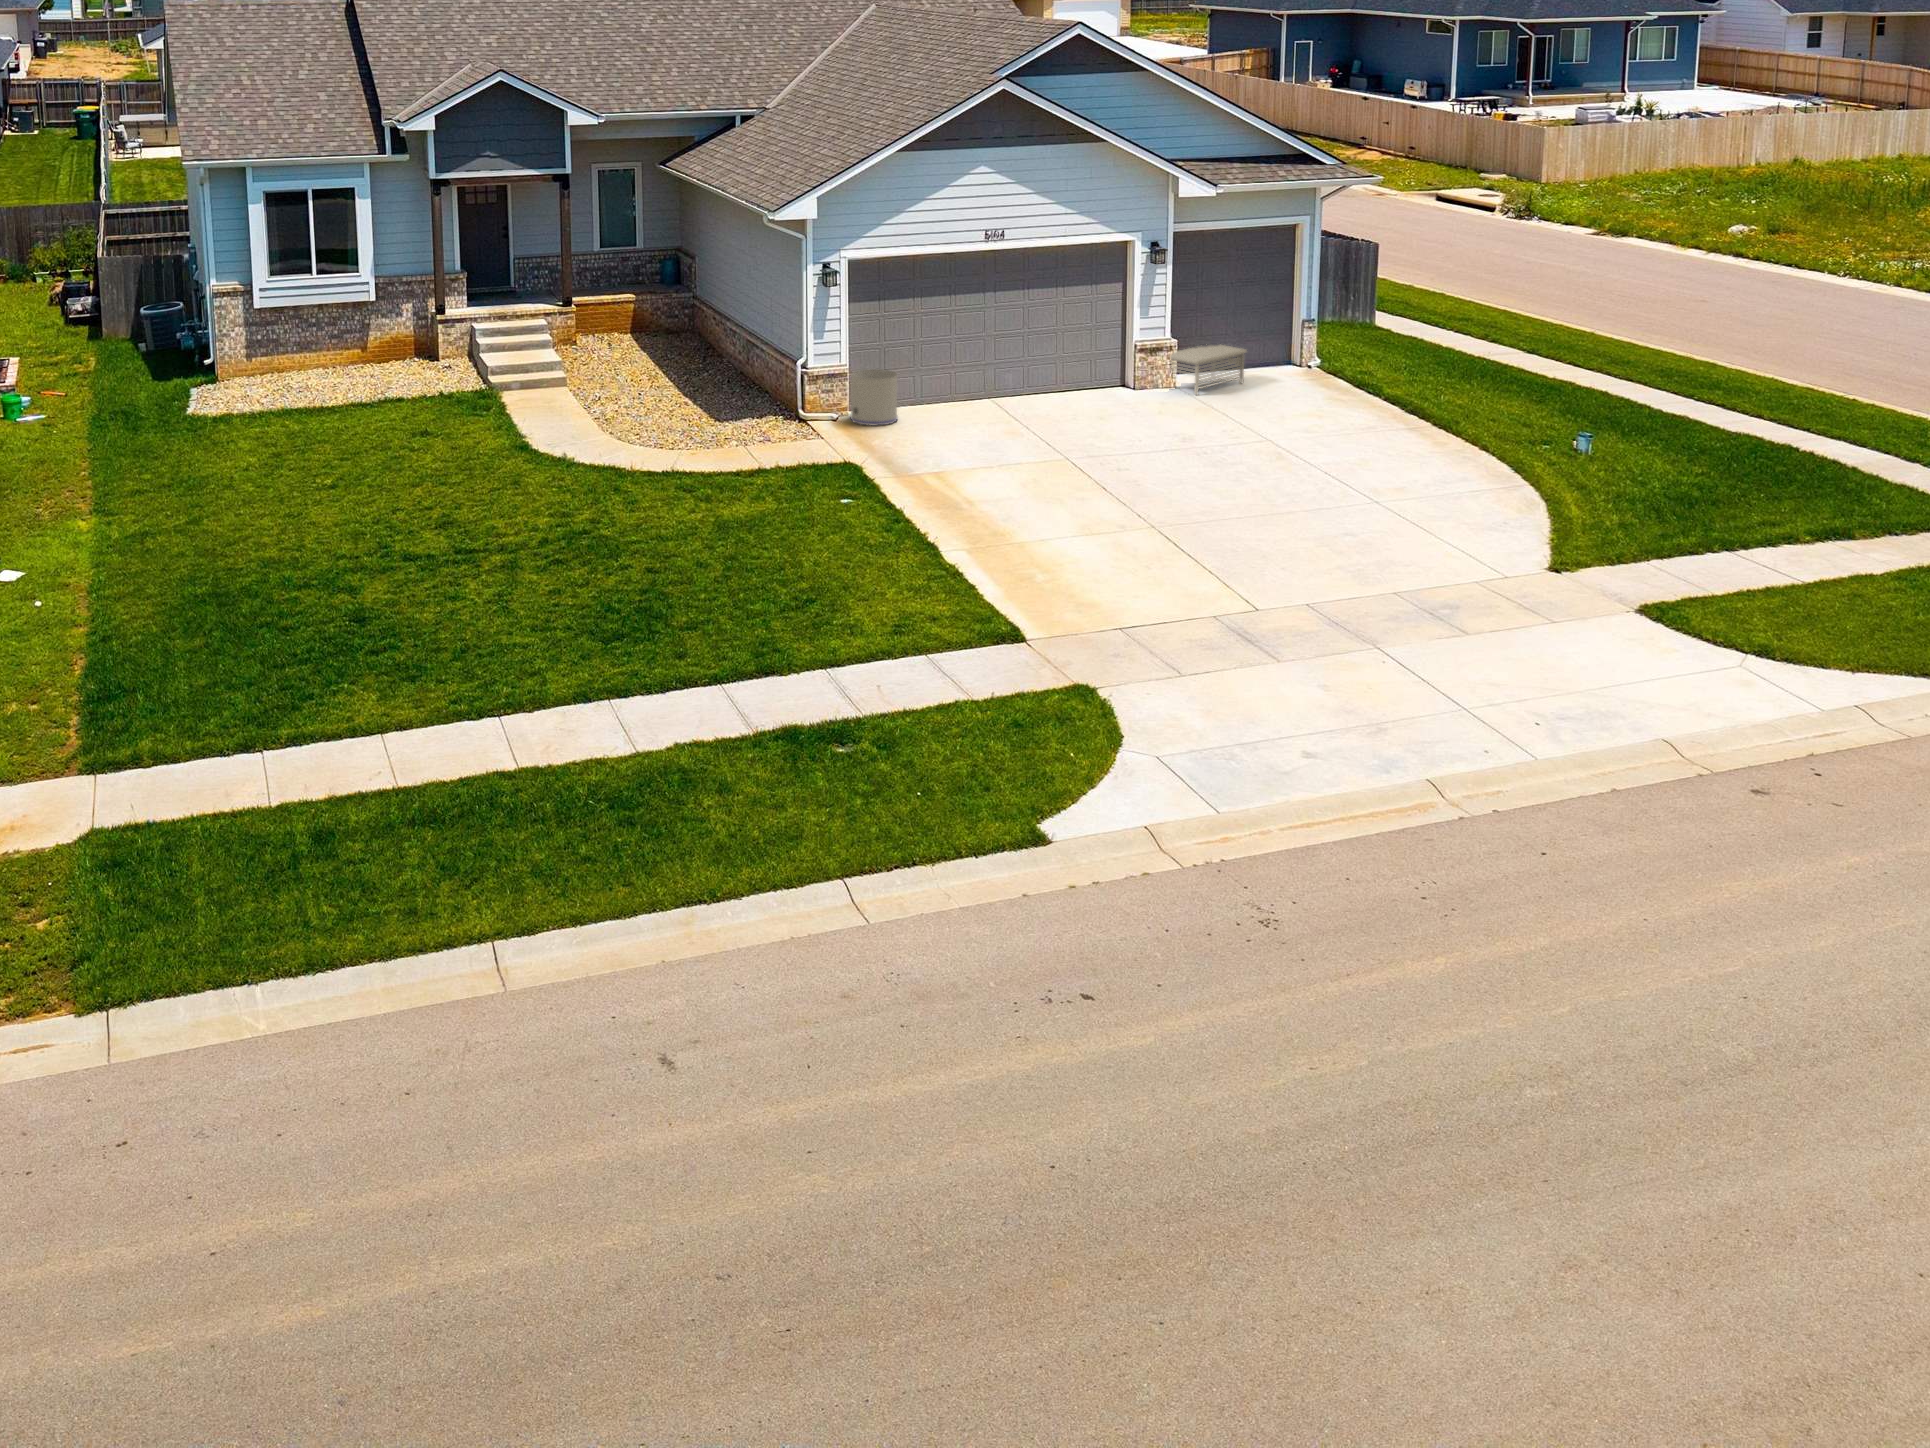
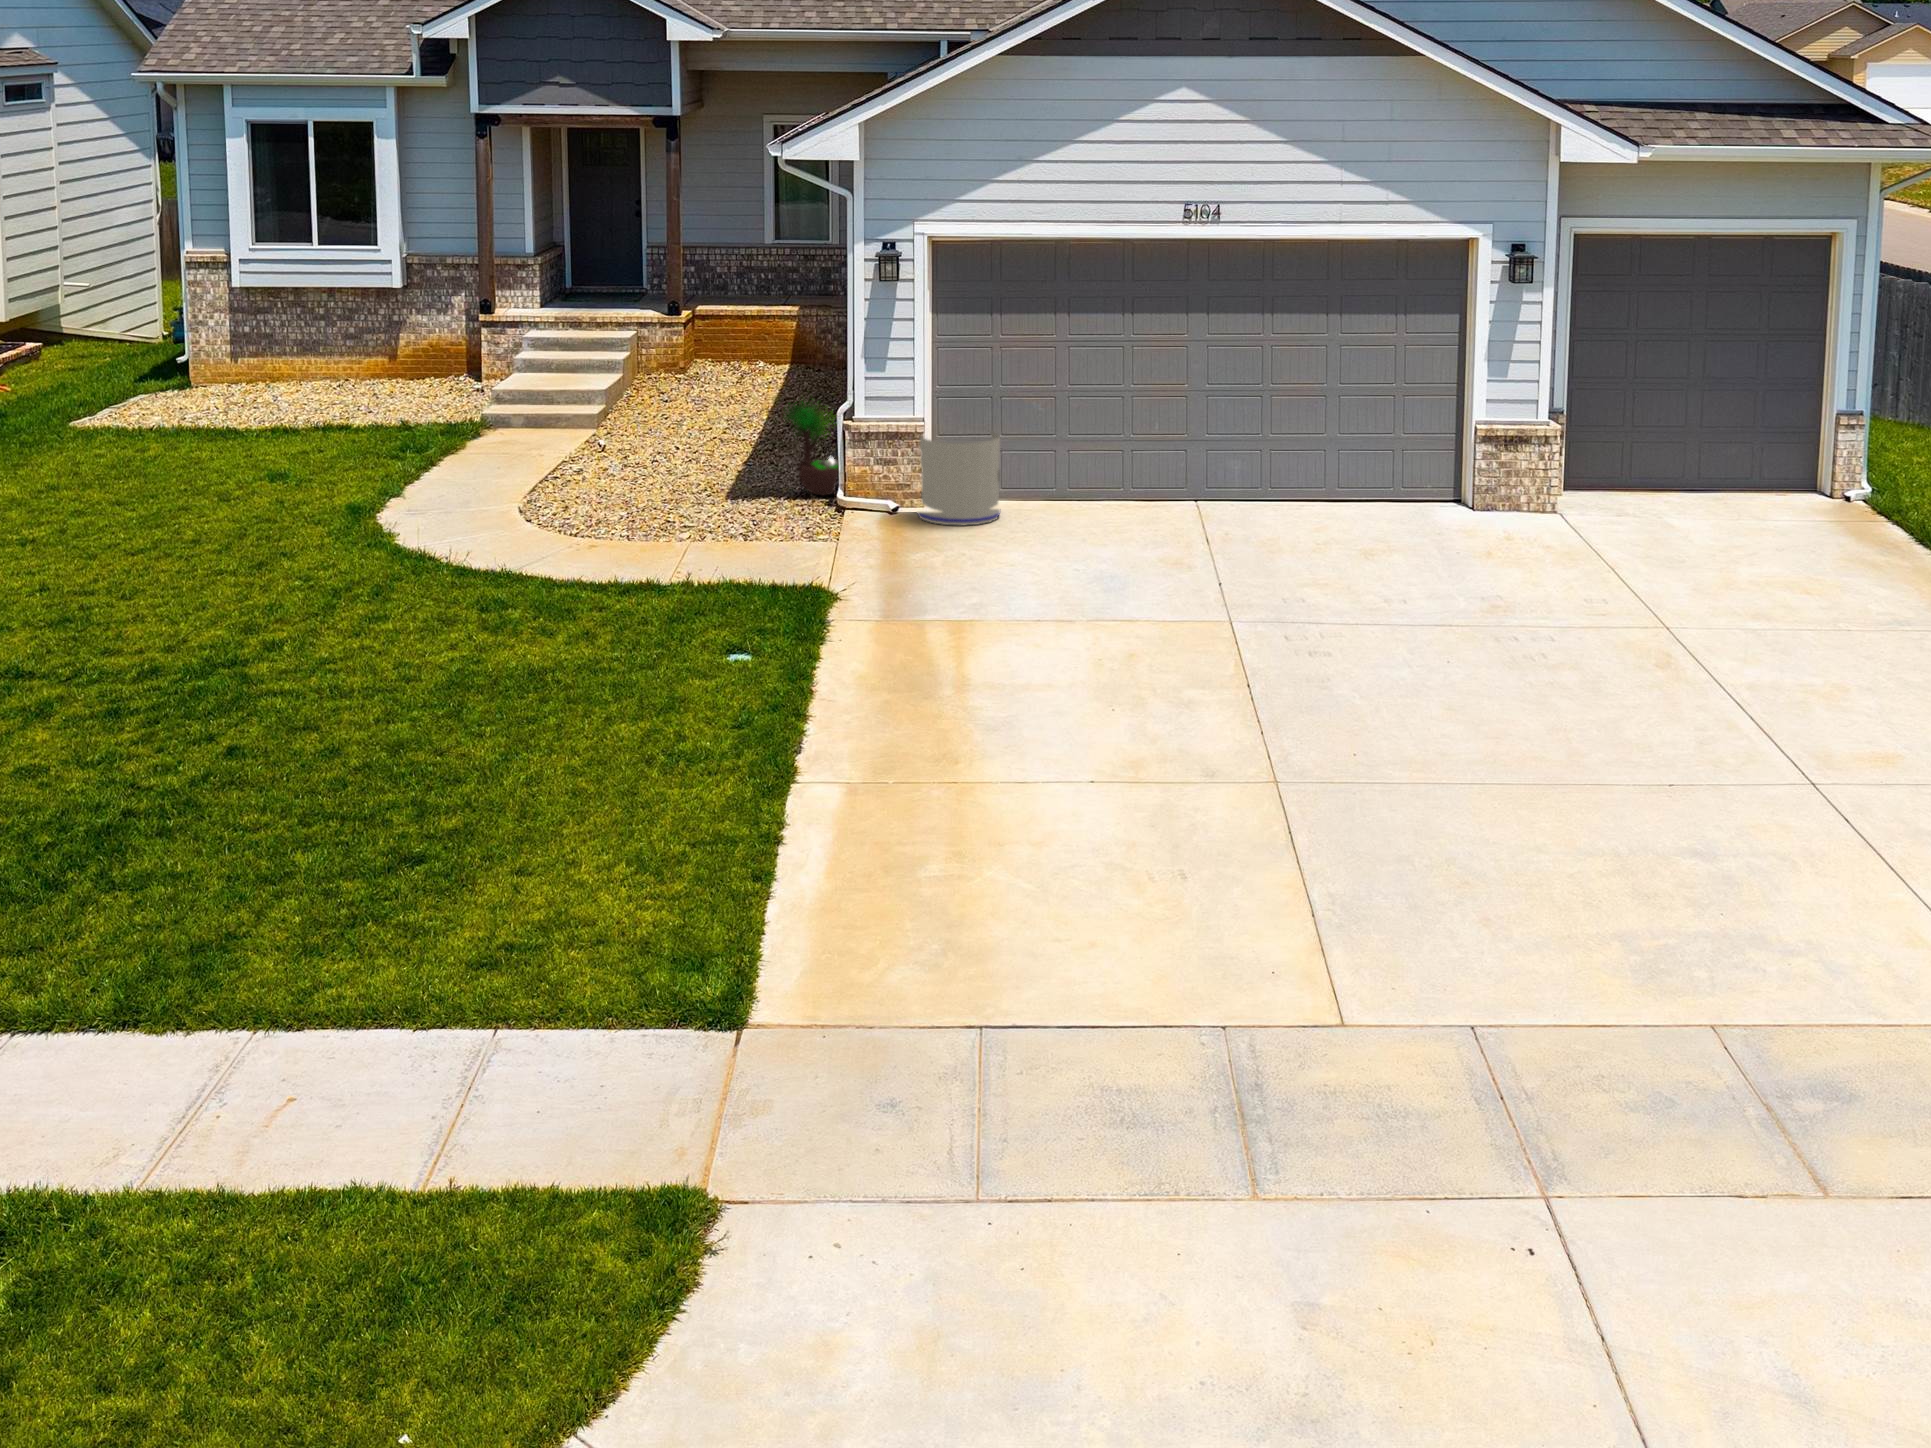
storage bench: present [1170,345,1246,395] -> none [1537,442,1708,531]
potted tree: none [754,354,795,416] -> present [786,398,838,495]

